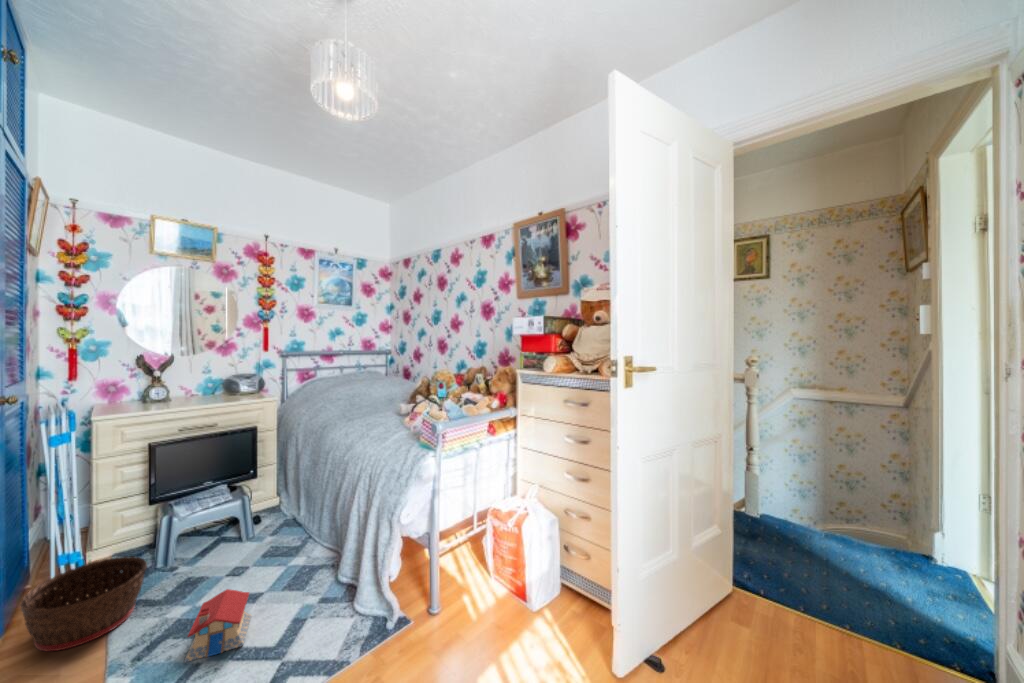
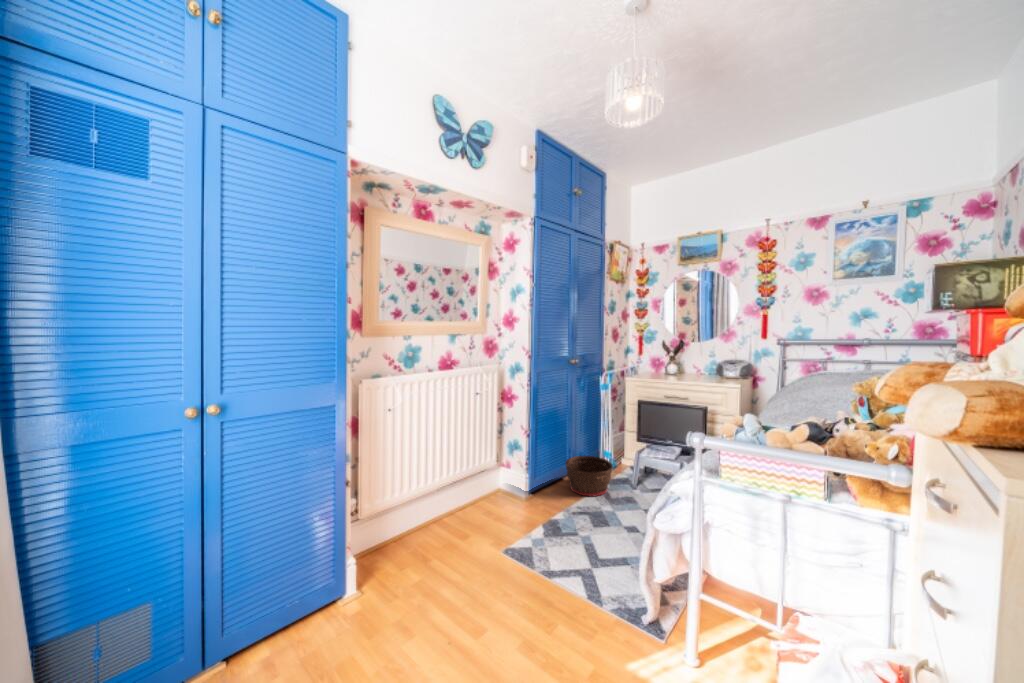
toy house: present [184,589,251,662] -> none [577,504,621,545]

